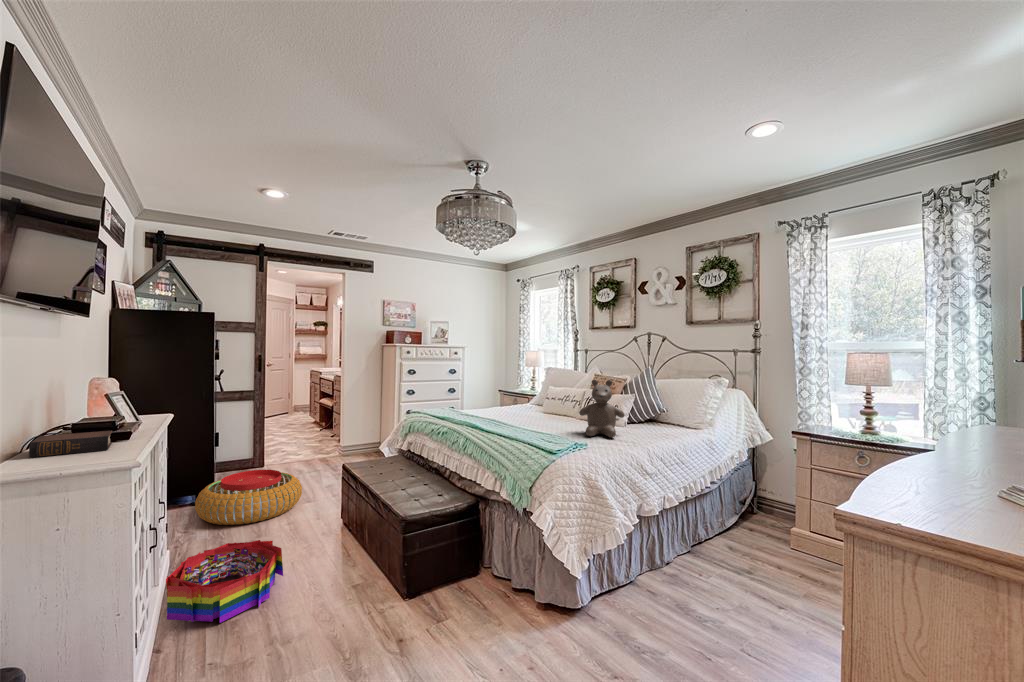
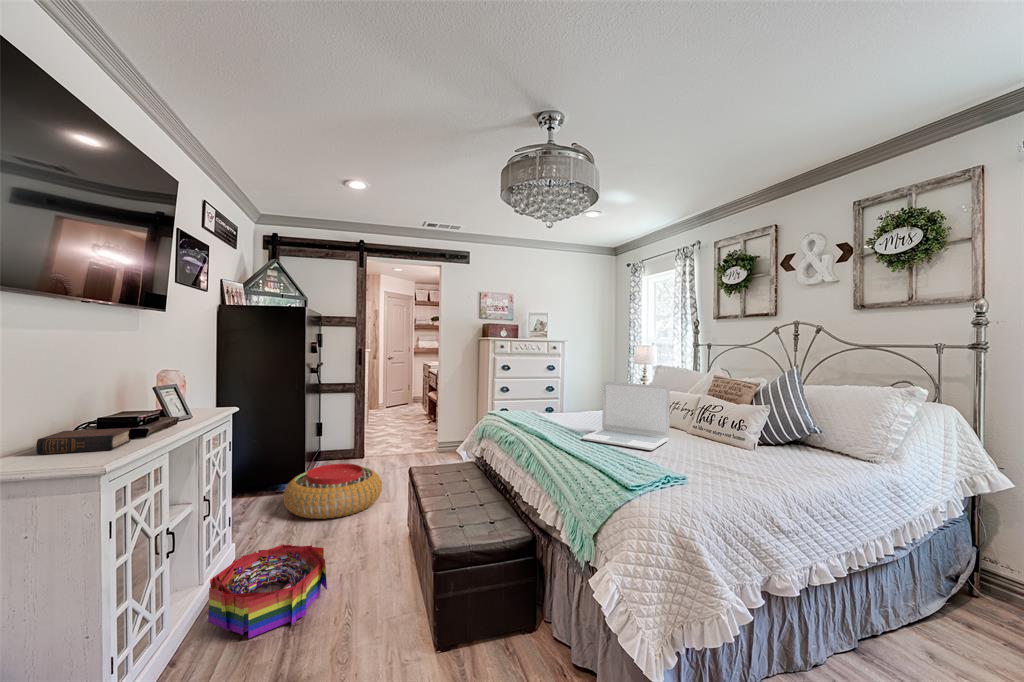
laptop: none [503,380,568,431] -> present [582,382,670,450]
teddy bear: present [579,380,625,438] -> none [682,385,749,468]

